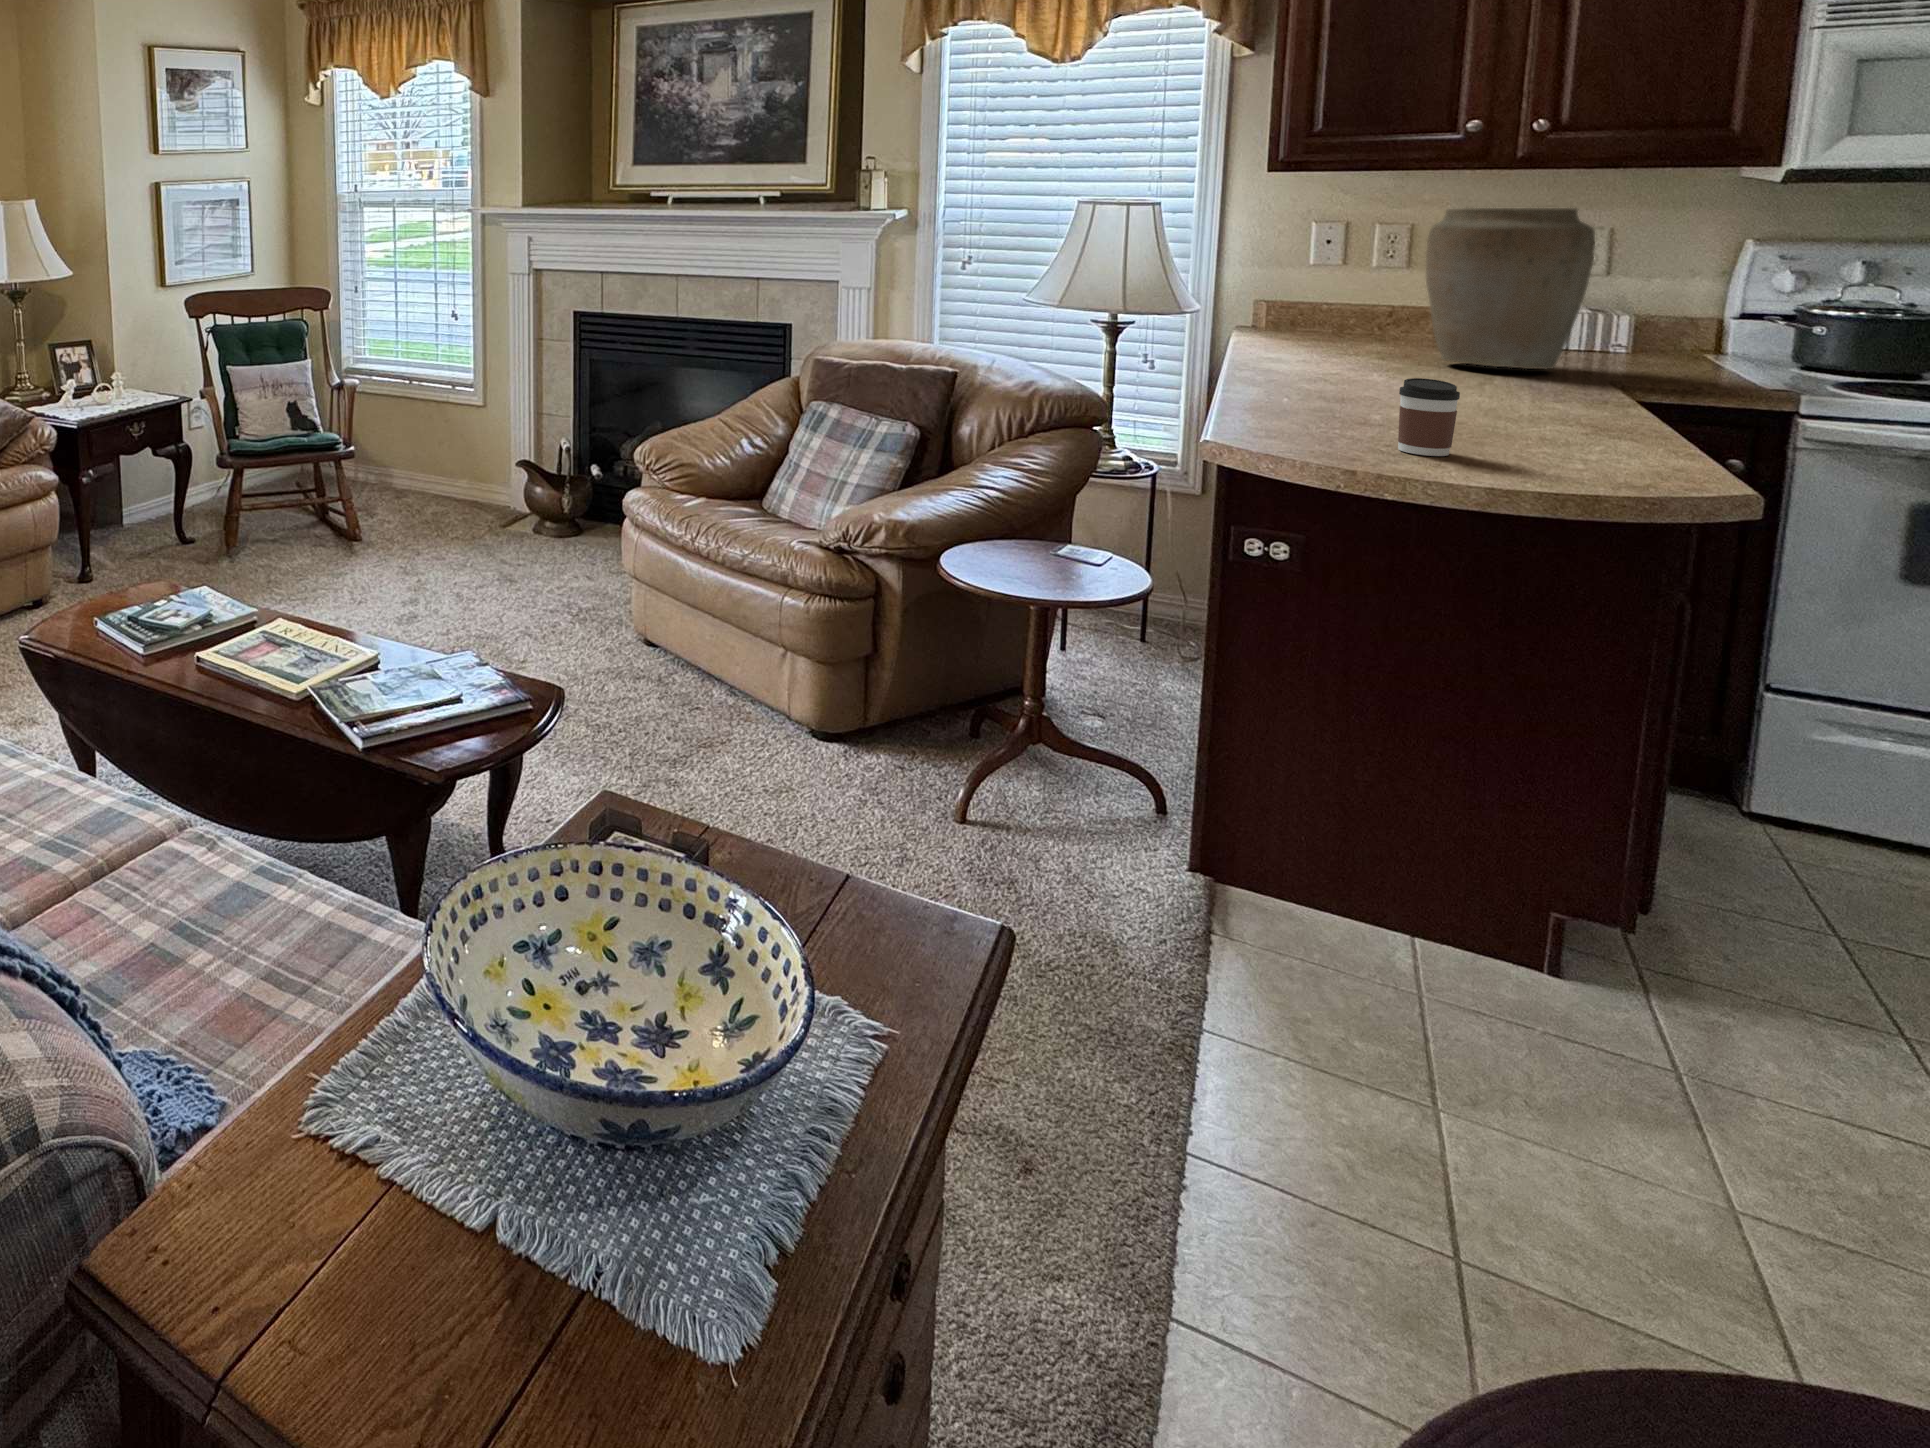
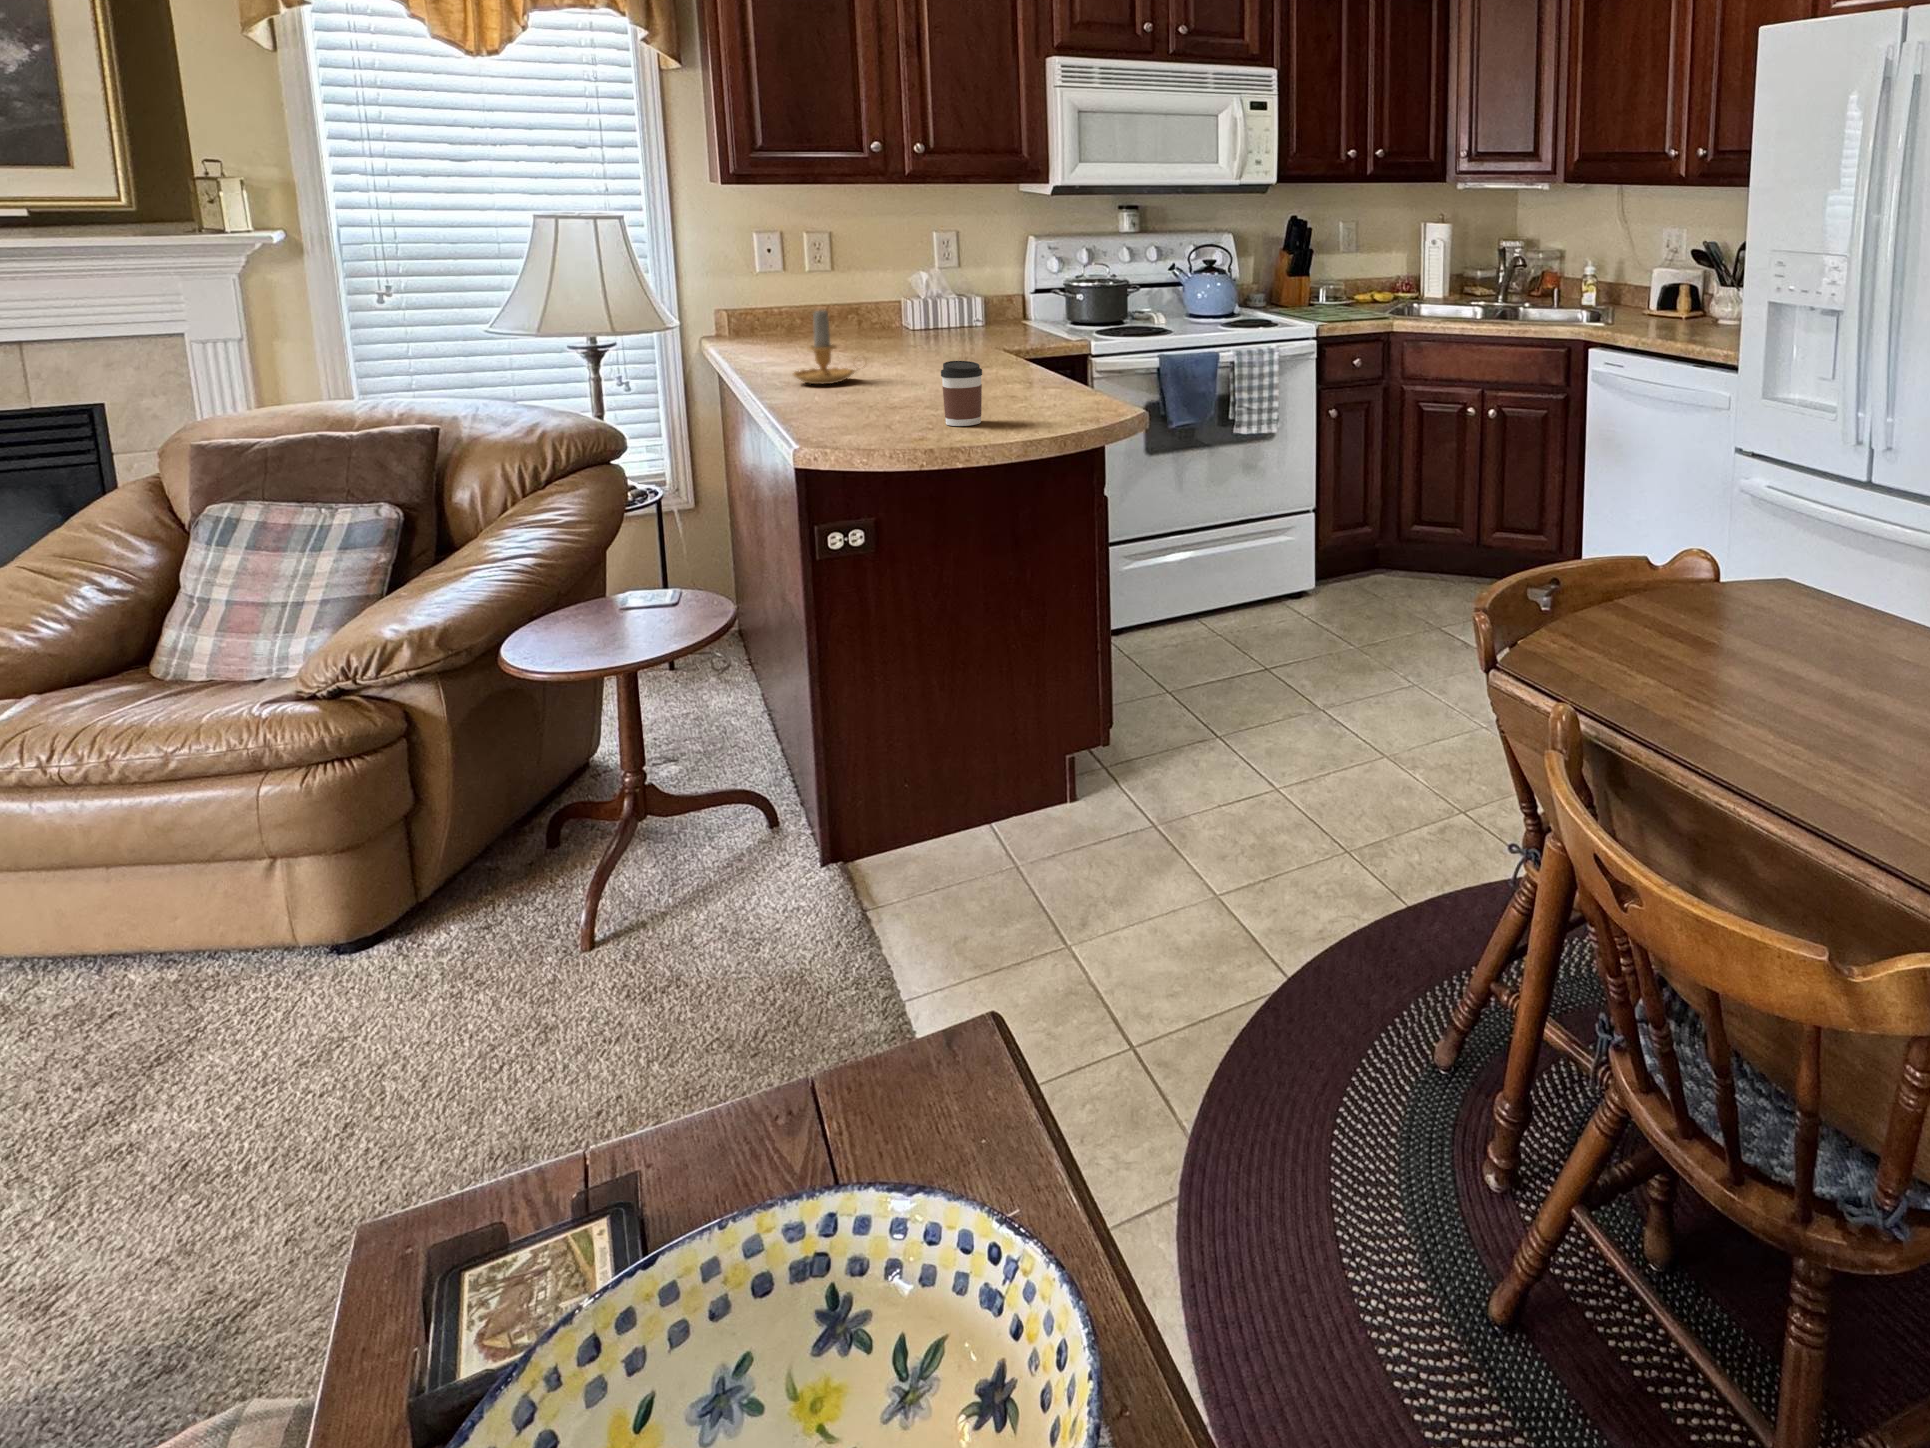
vase: present [1426,208,1595,369] -> none [865,214,974,347]
candle: none [1274,304,1371,388] -> present [793,310,864,384]

